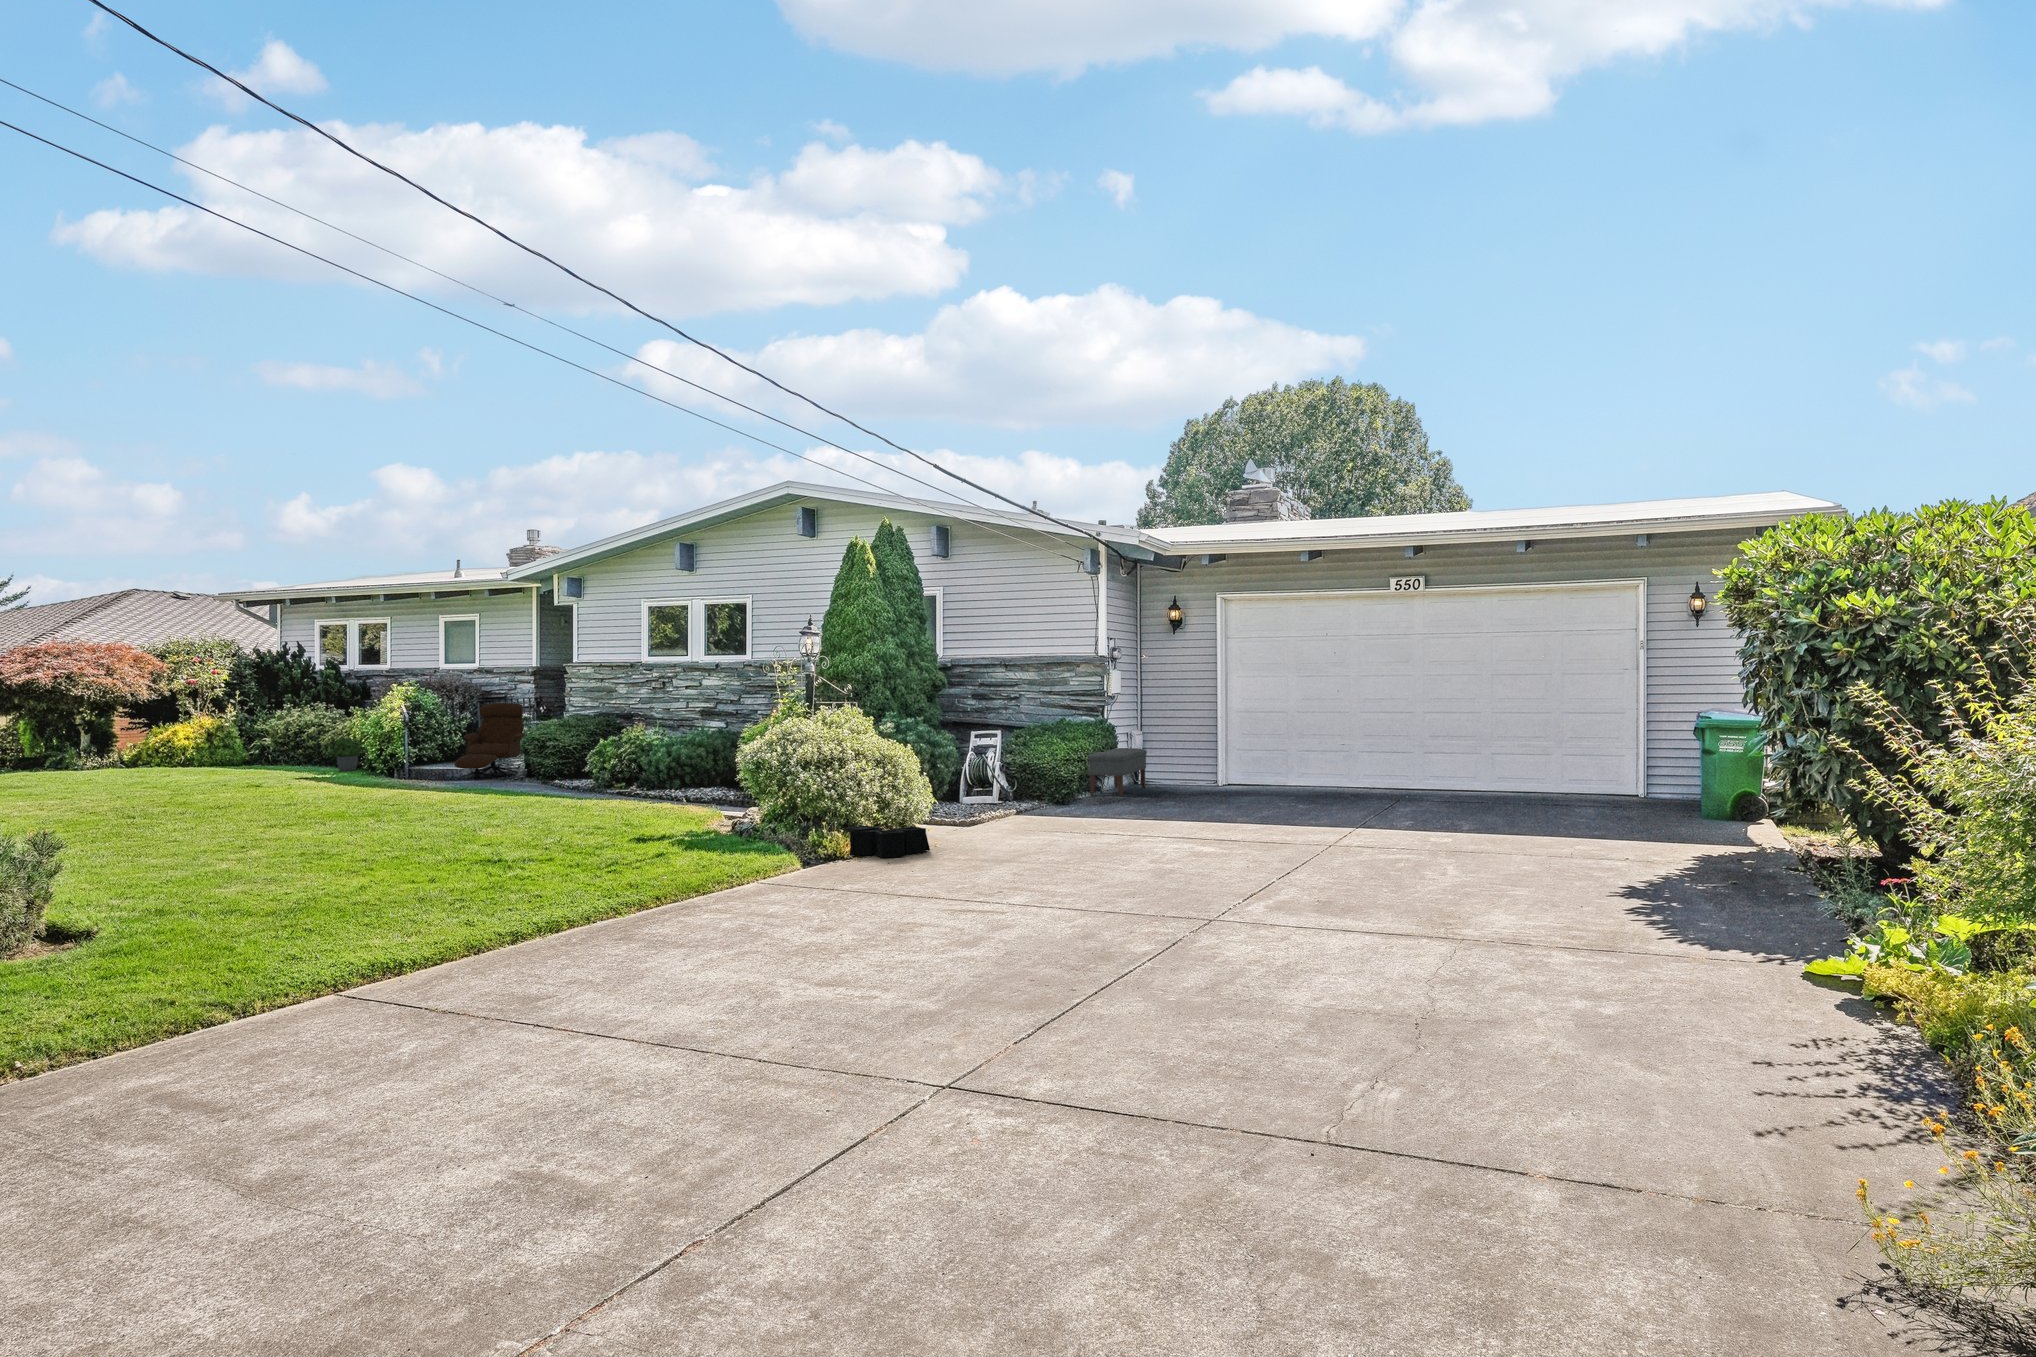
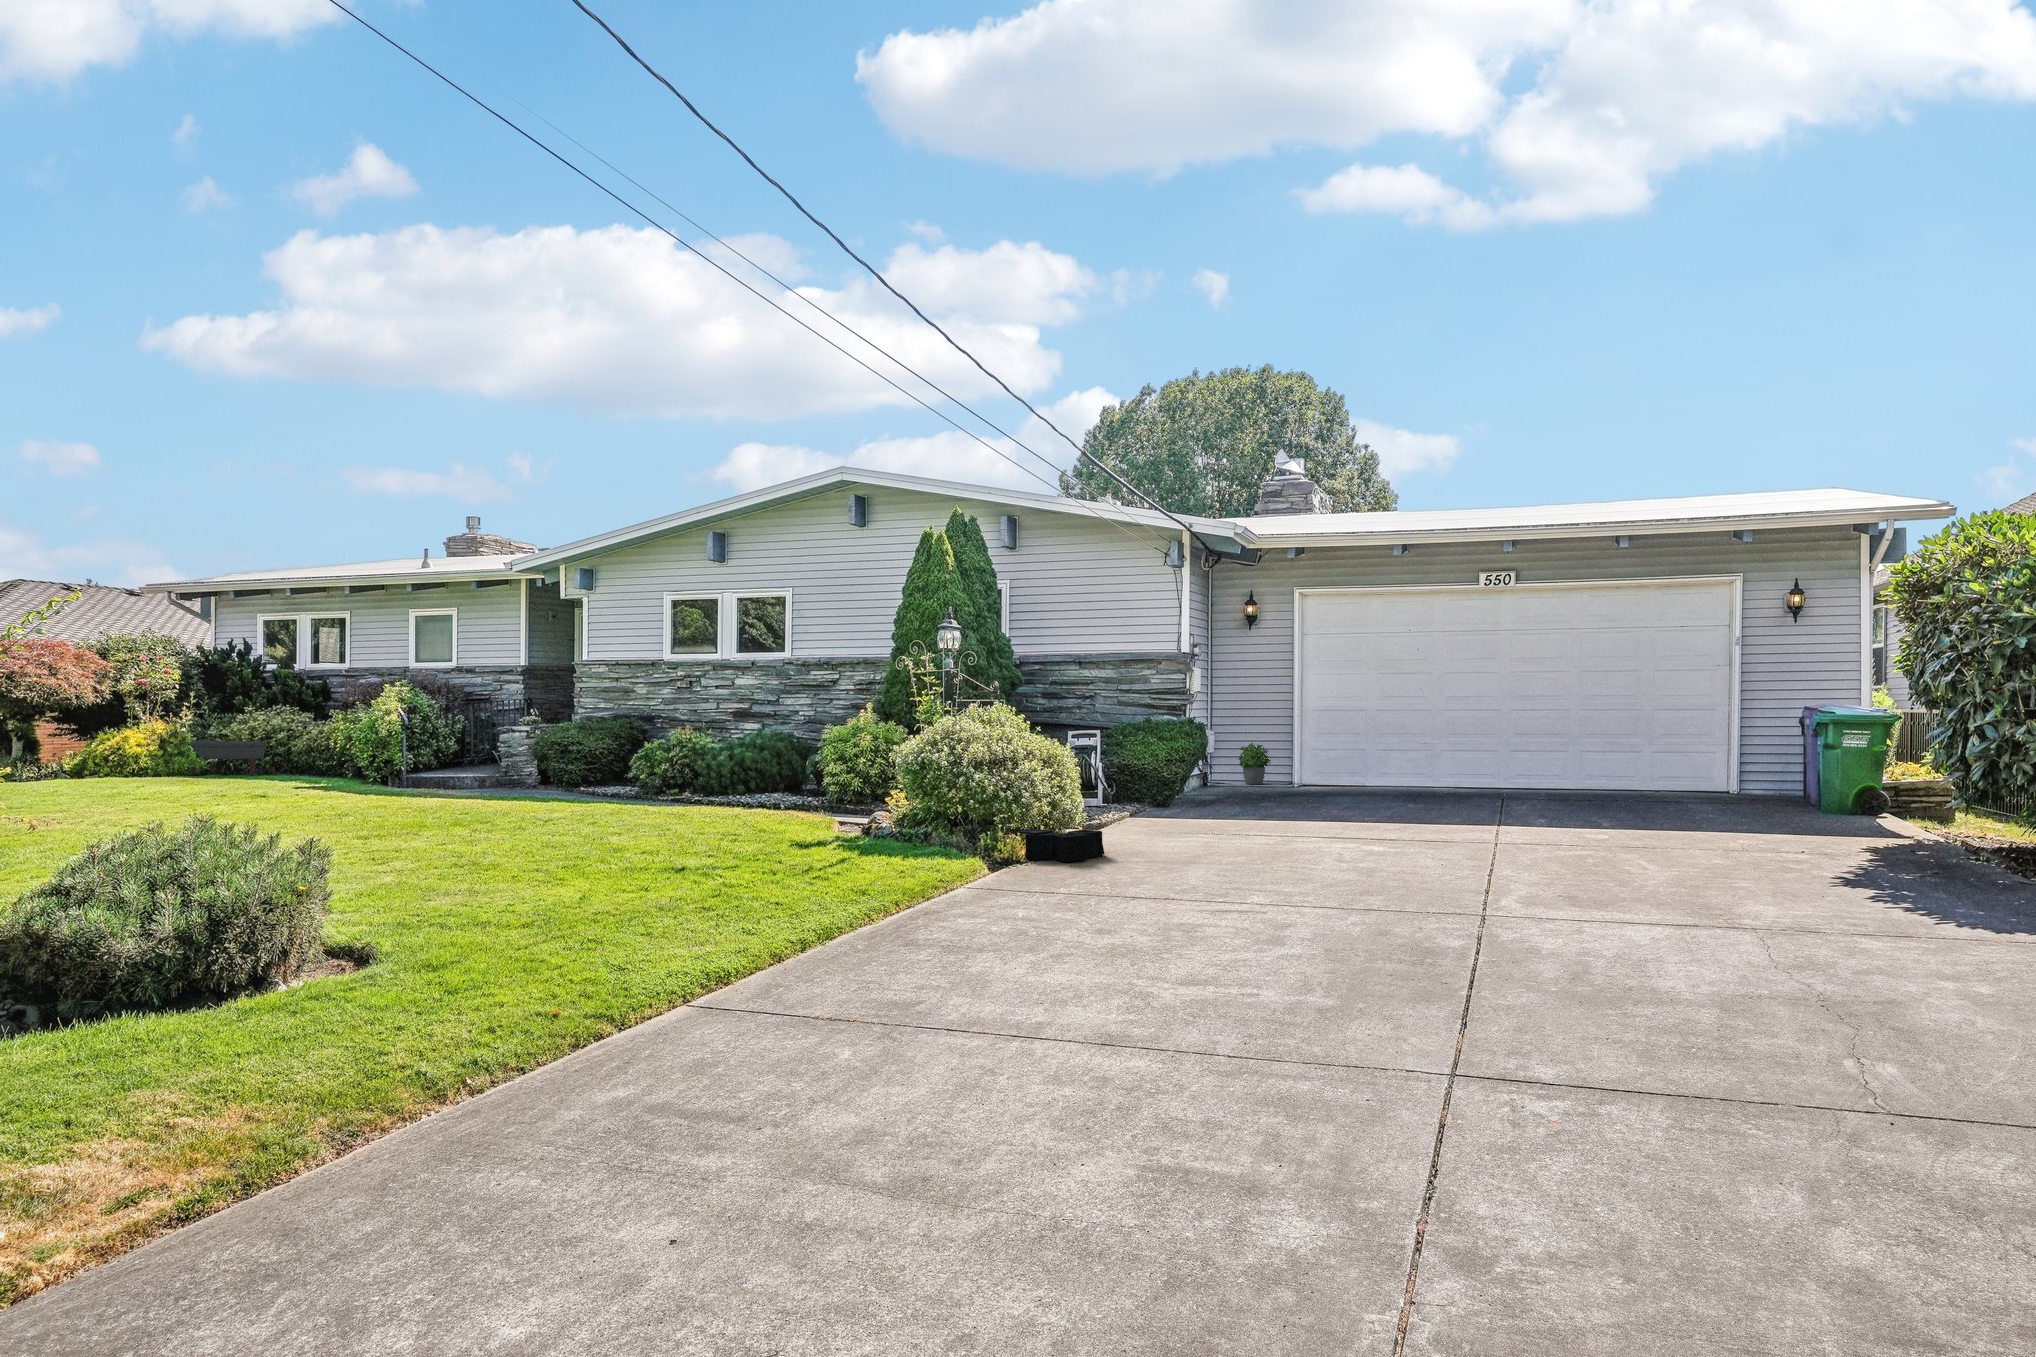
lounge chair: present [455,703,525,779] -> none [471,704,542,787]
potted plant: present [330,737,364,771] -> present [1238,743,1271,785]
bench: present [1088,748,1147,796] -> present [190,740,275,776]

